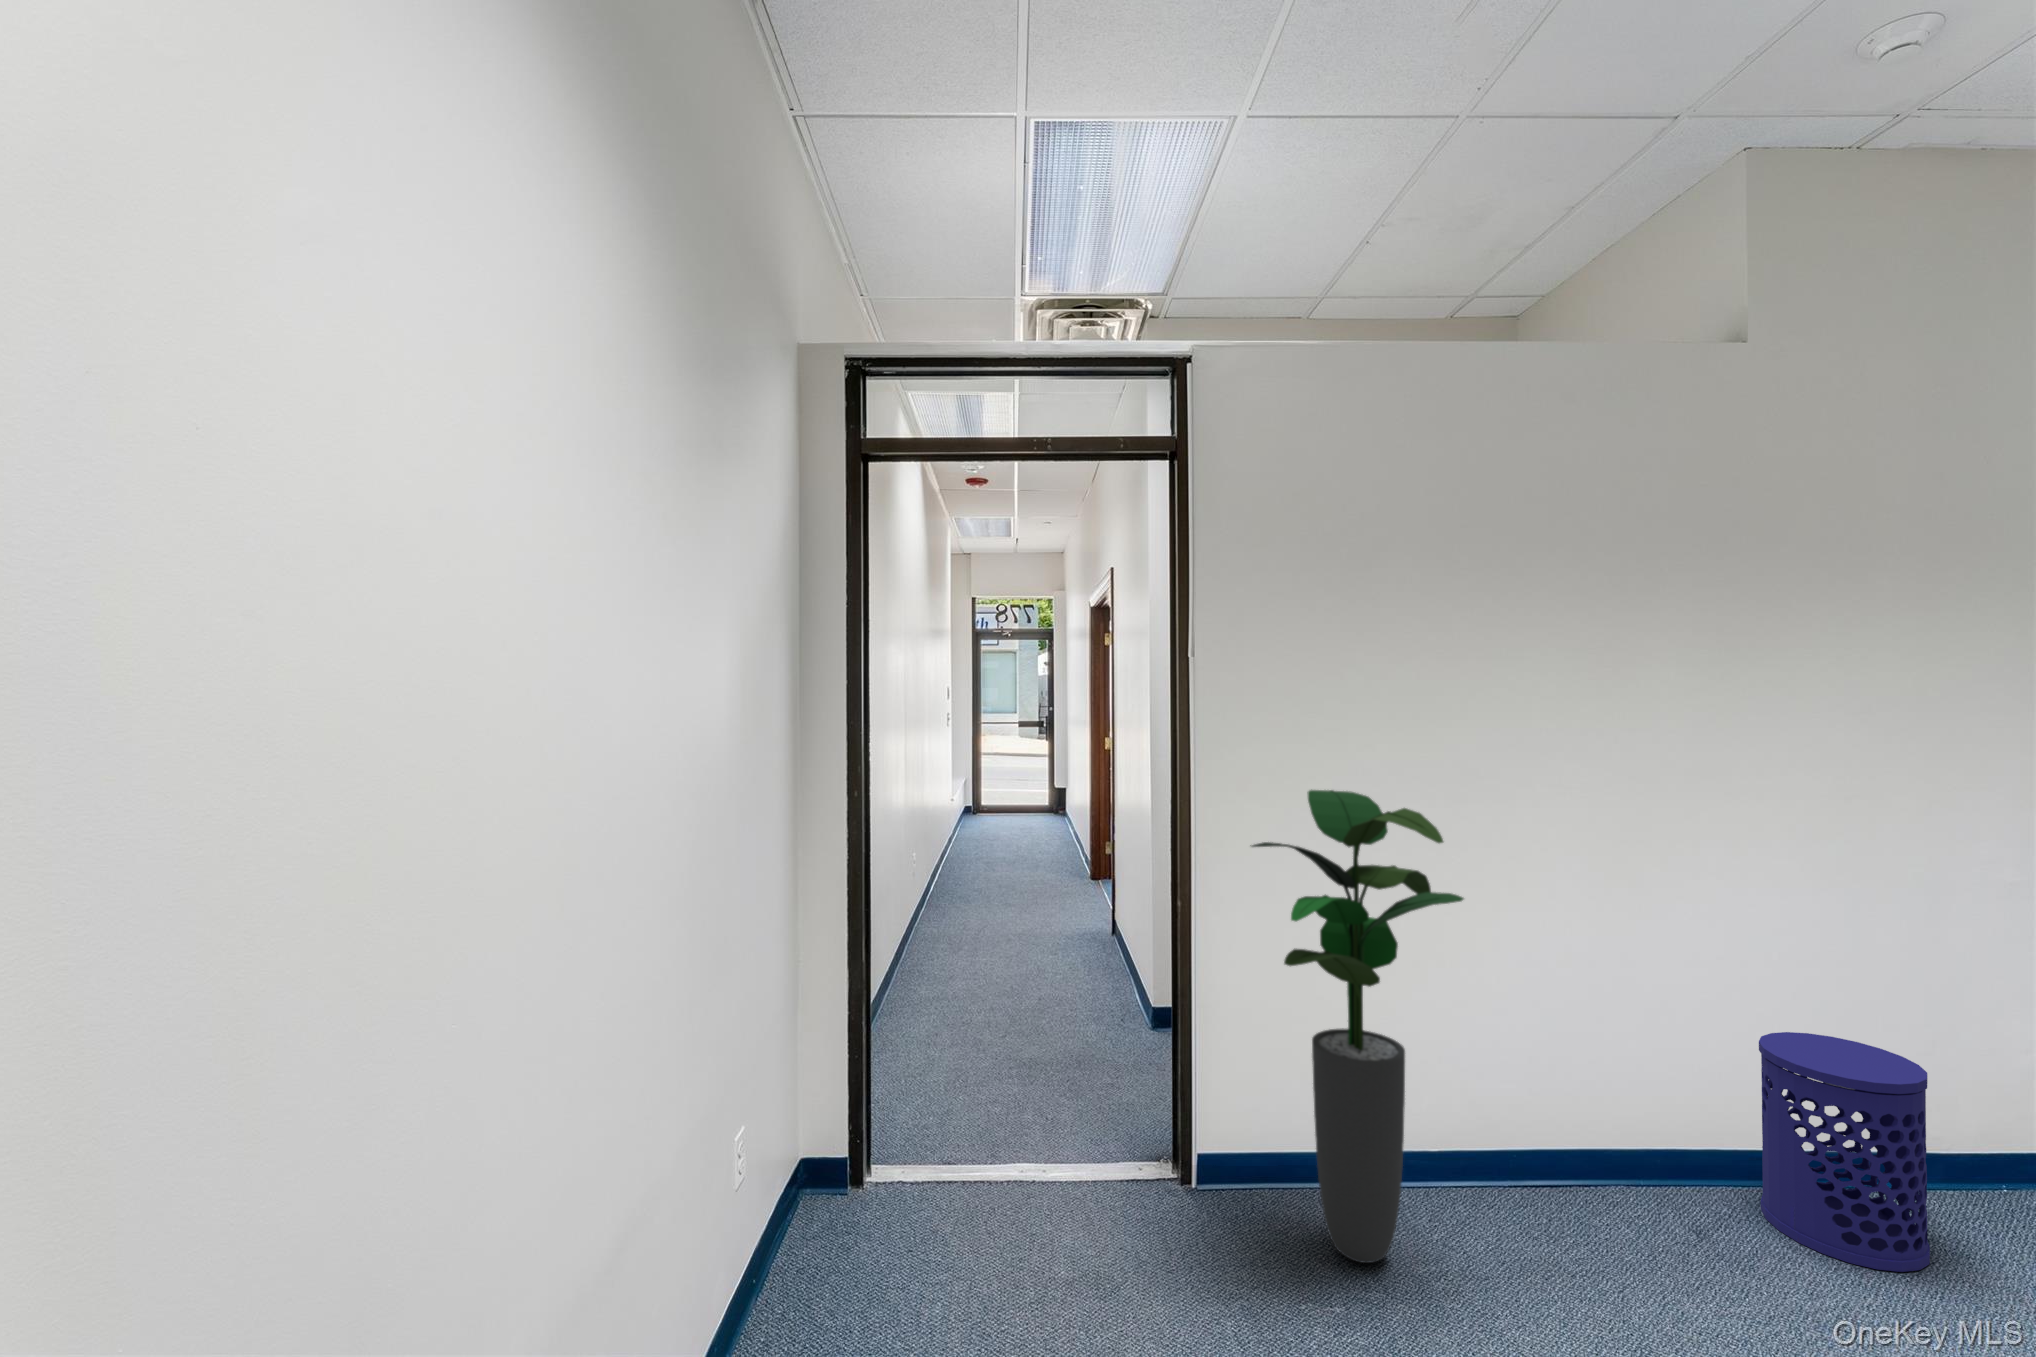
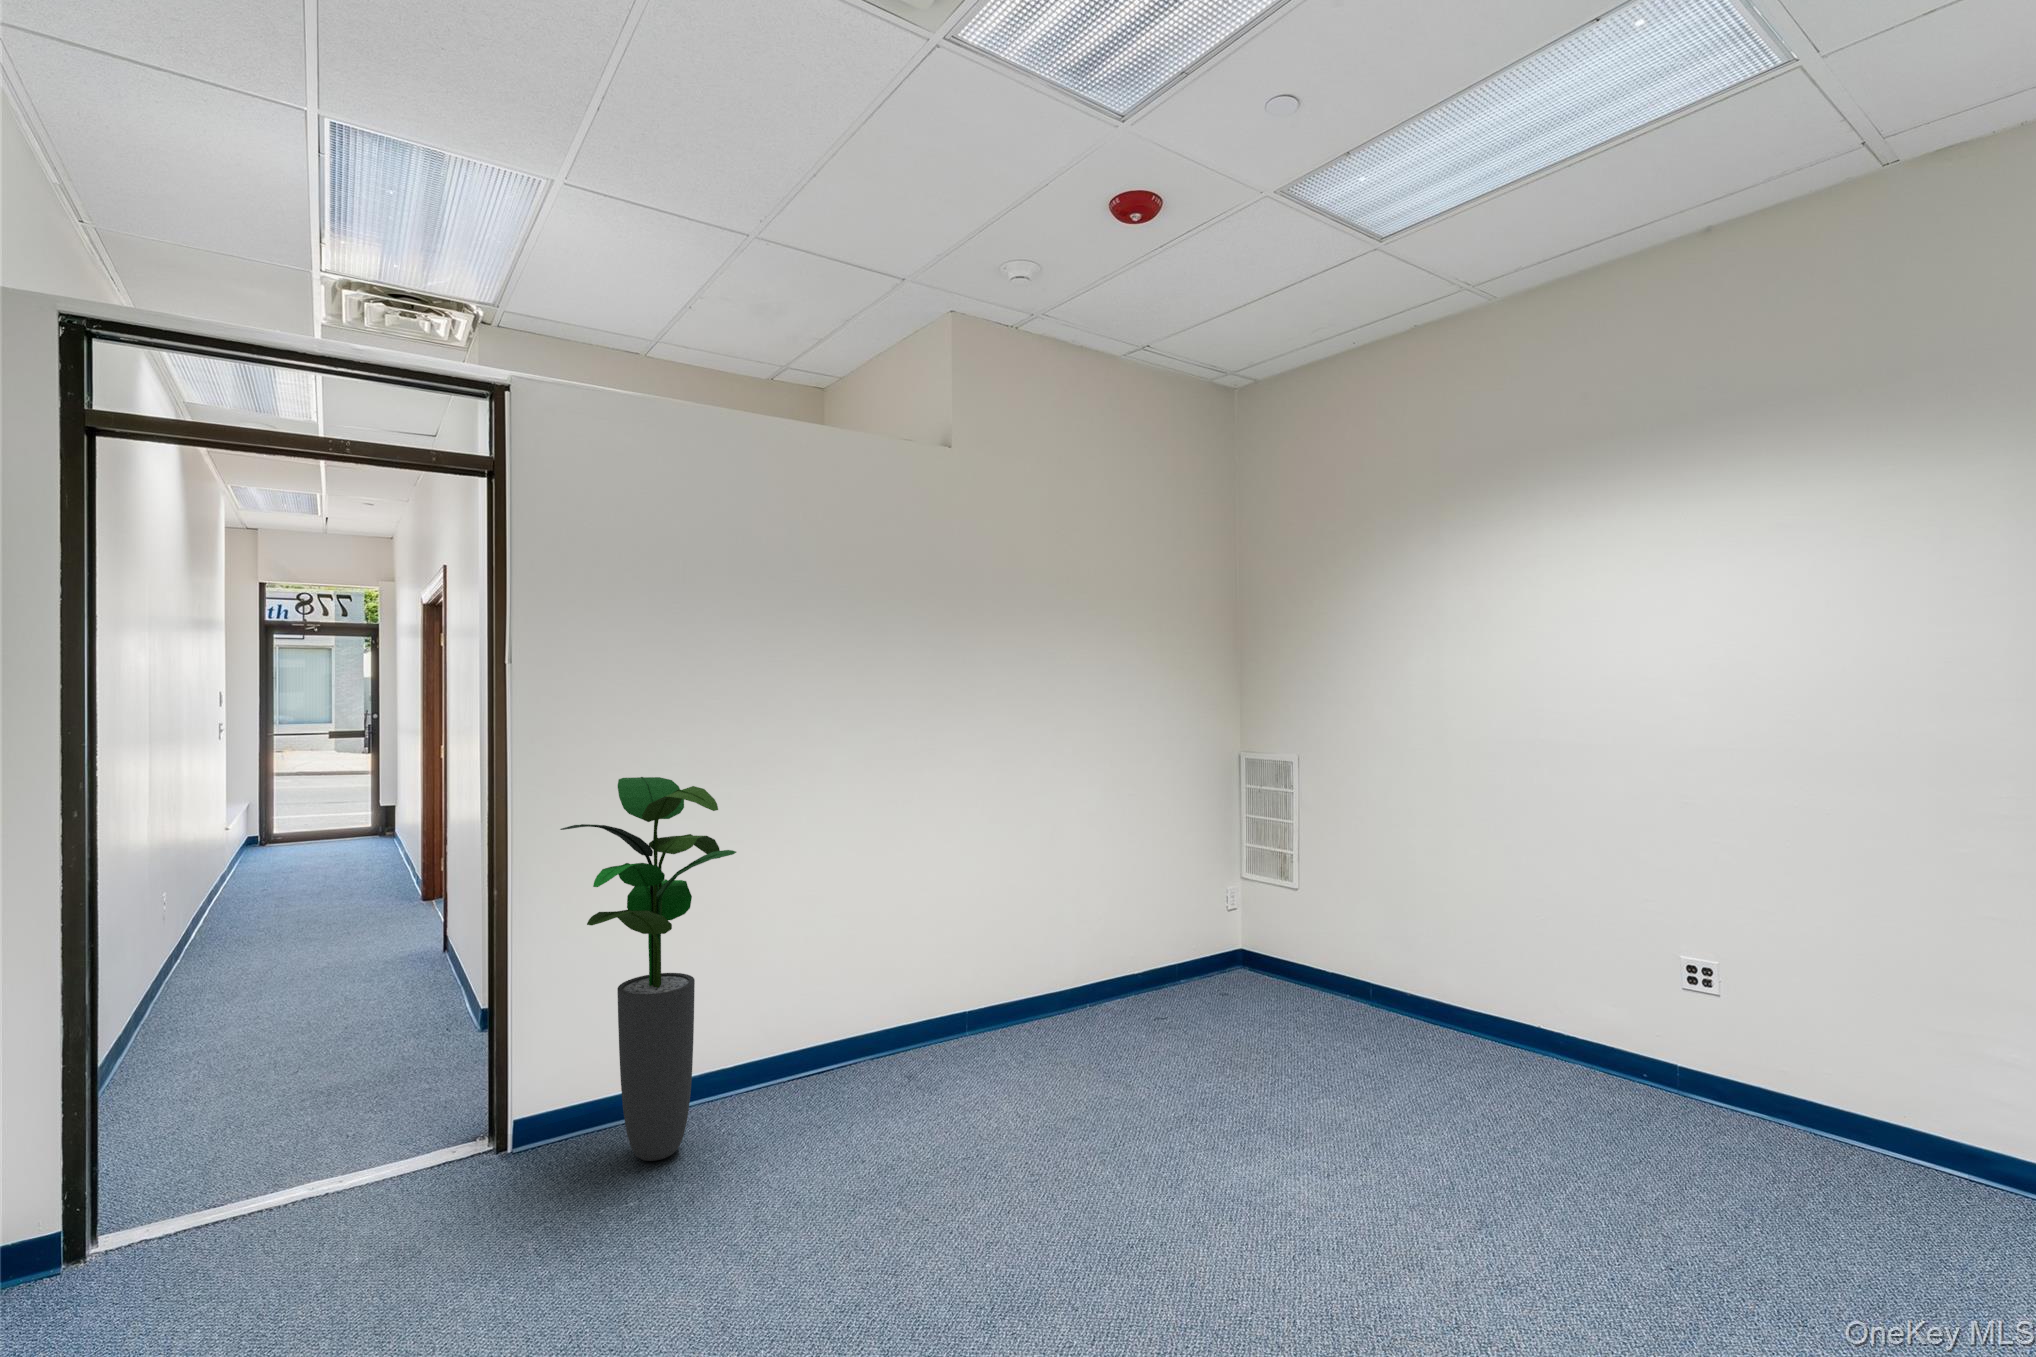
waste bin: present [1759,1032,1930,1272] -> none [947,921,1031,1063]

